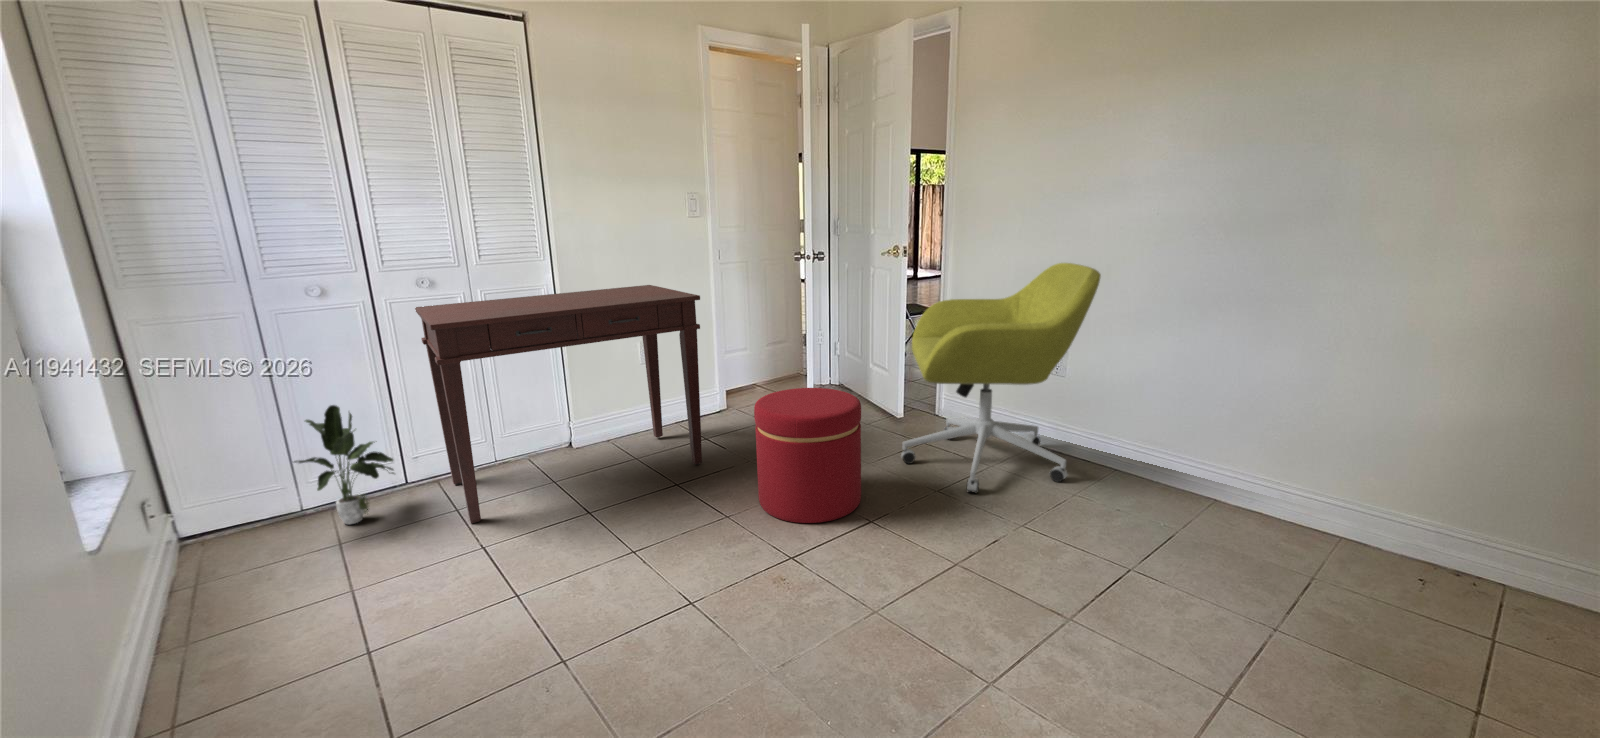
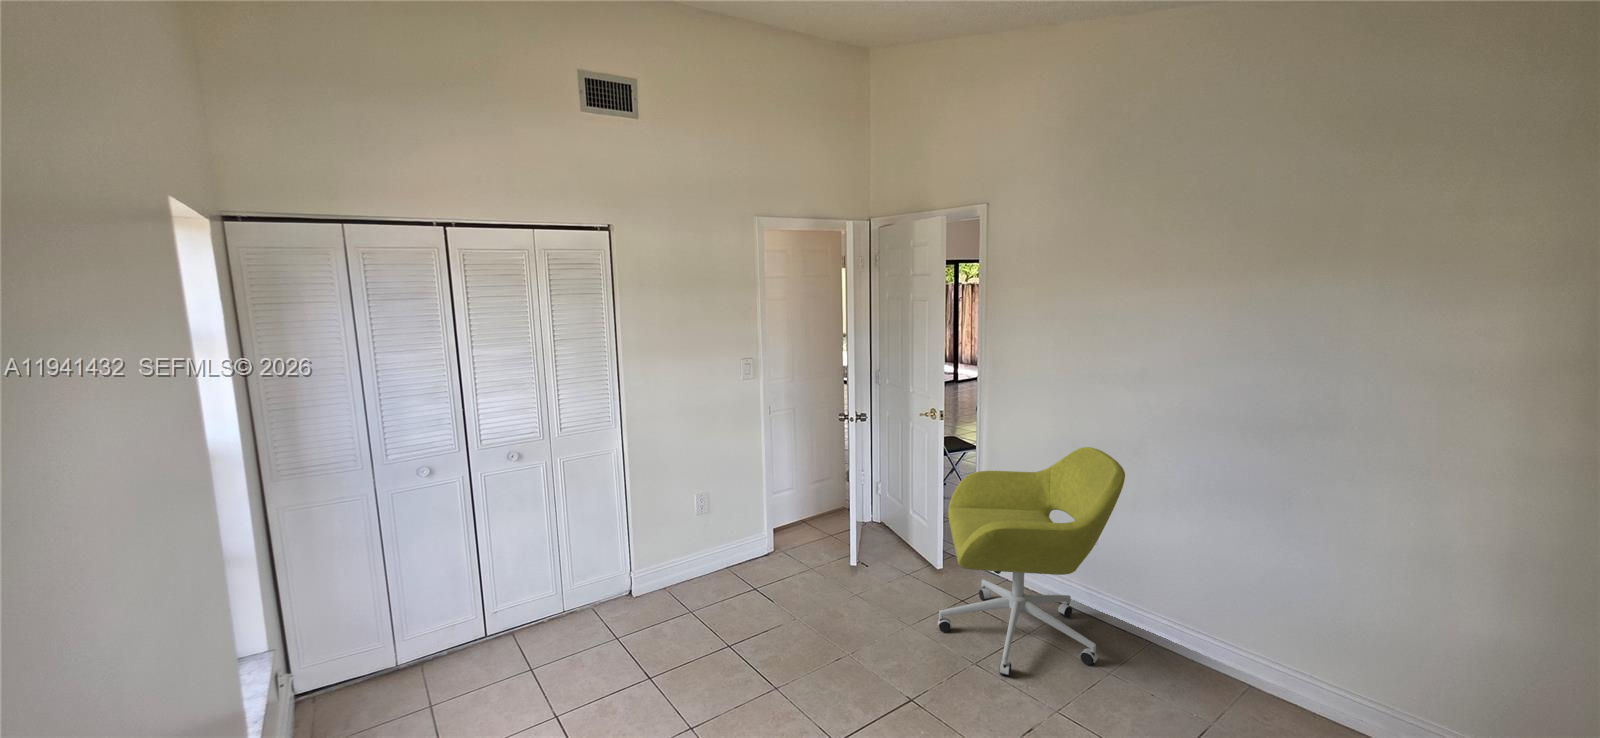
desk: present [415,285,702,523] -> none [504,445,754,688]
ottoman: present [754,388,861,523] -> none [801,566,899,707]
potted plant: present [294,405,394,524] -> none [396,575,481,683]

